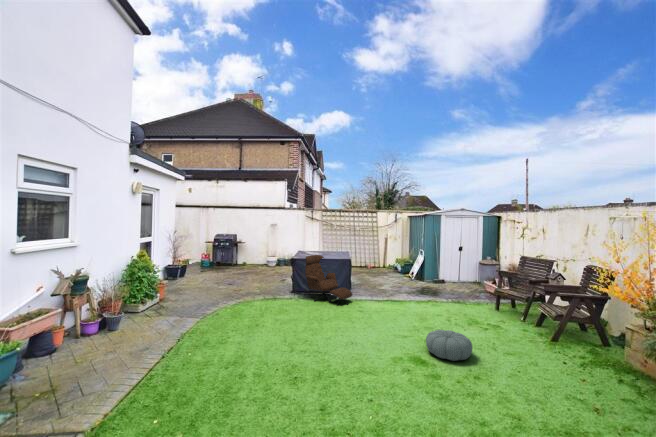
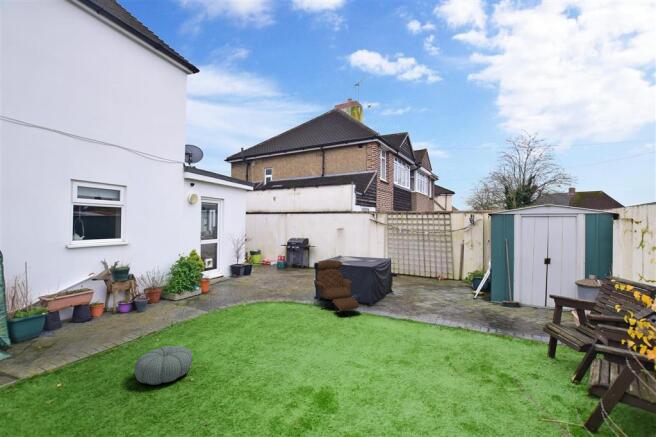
pouf: present [426,330,472,361] -> present [135,346,192,385]

